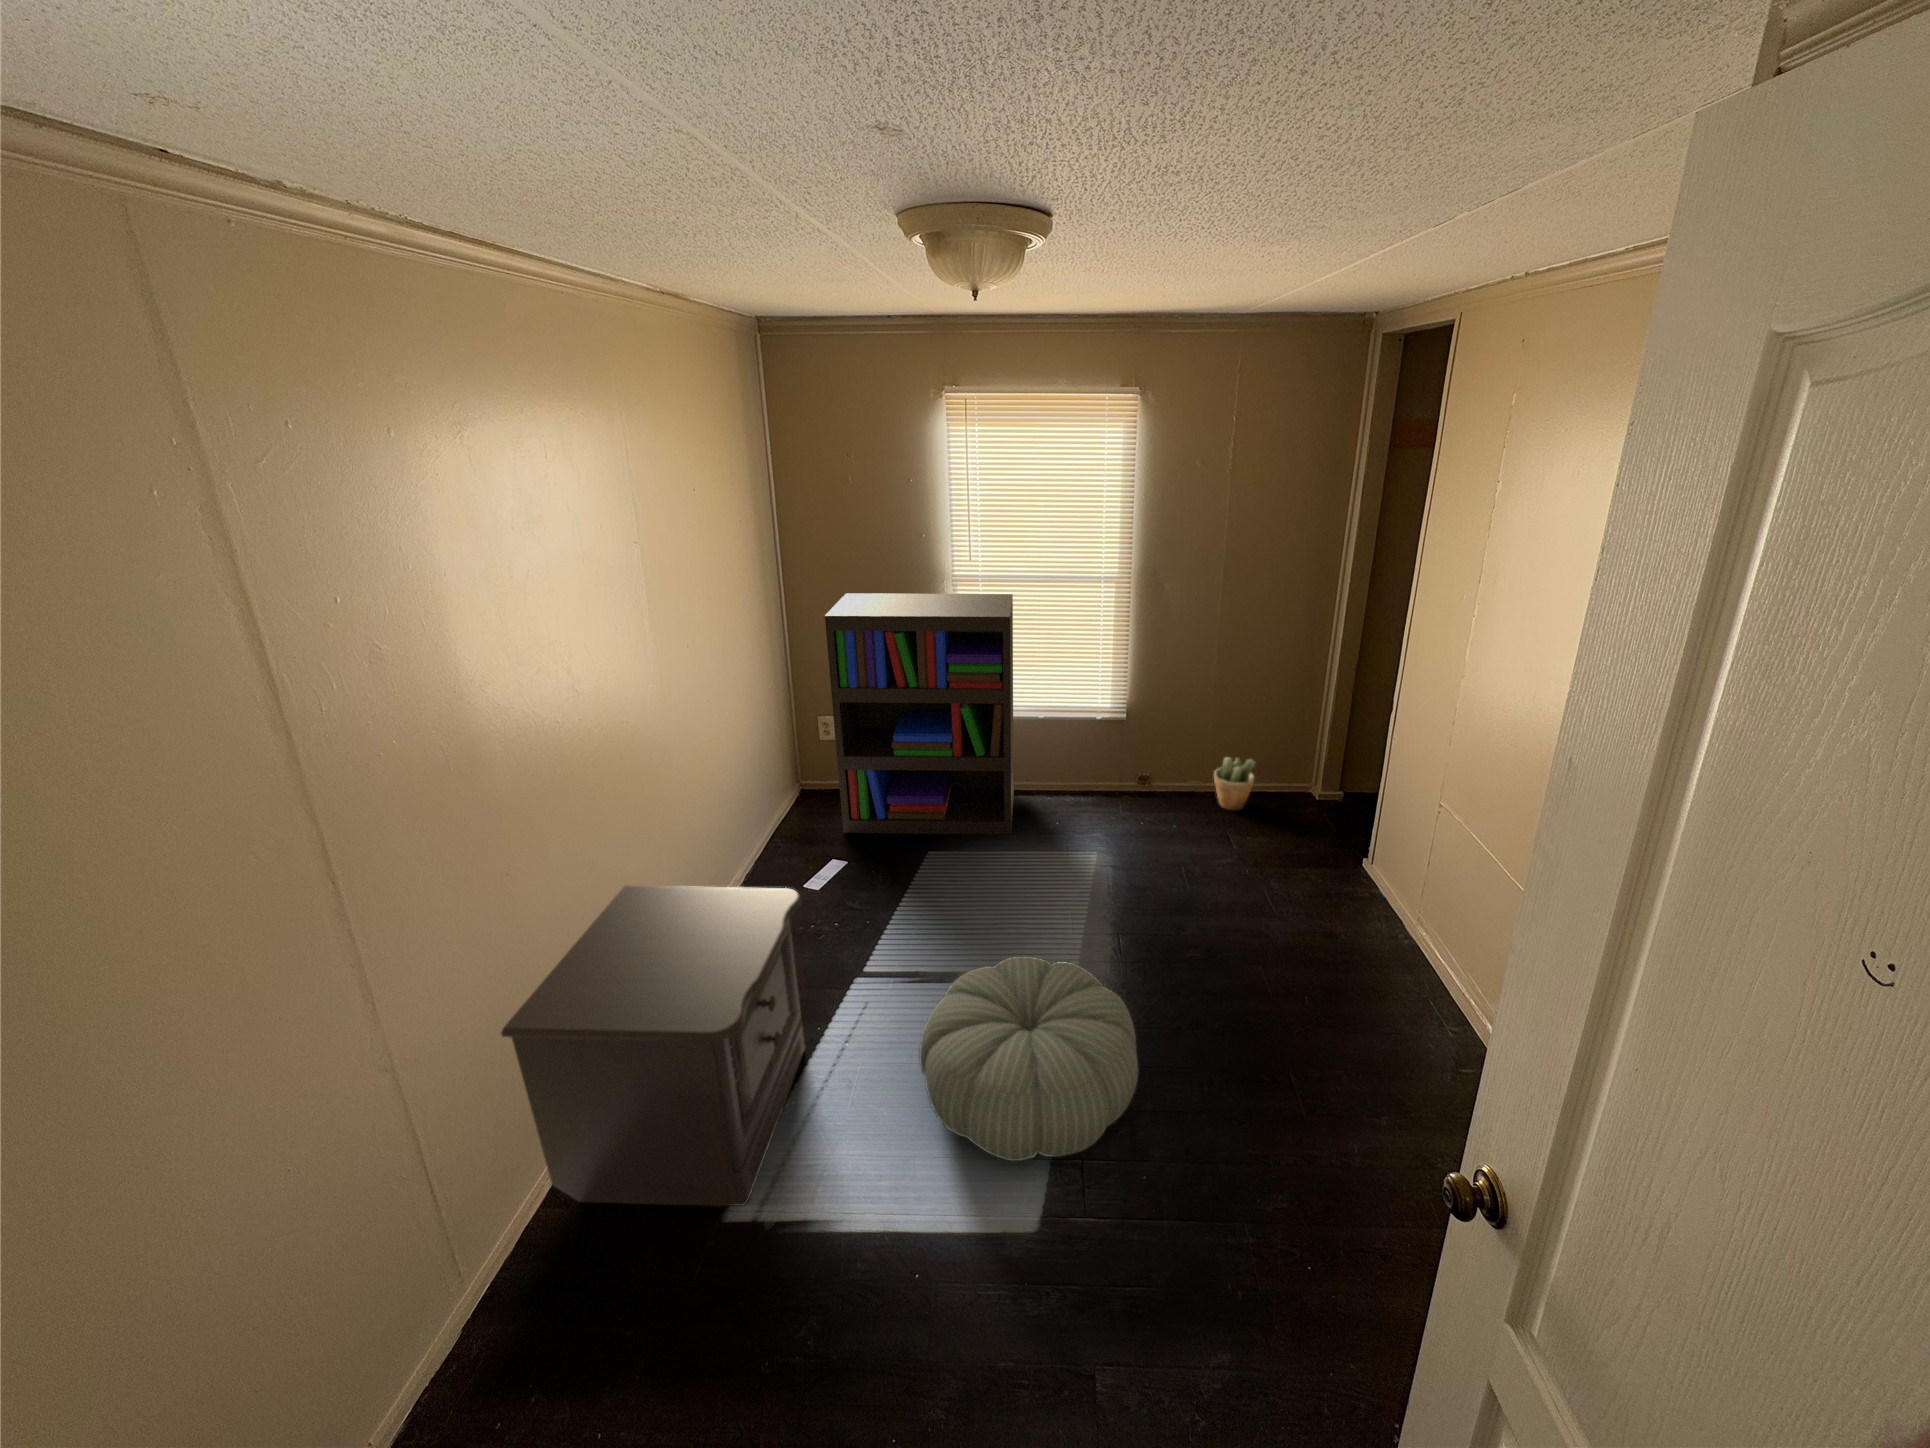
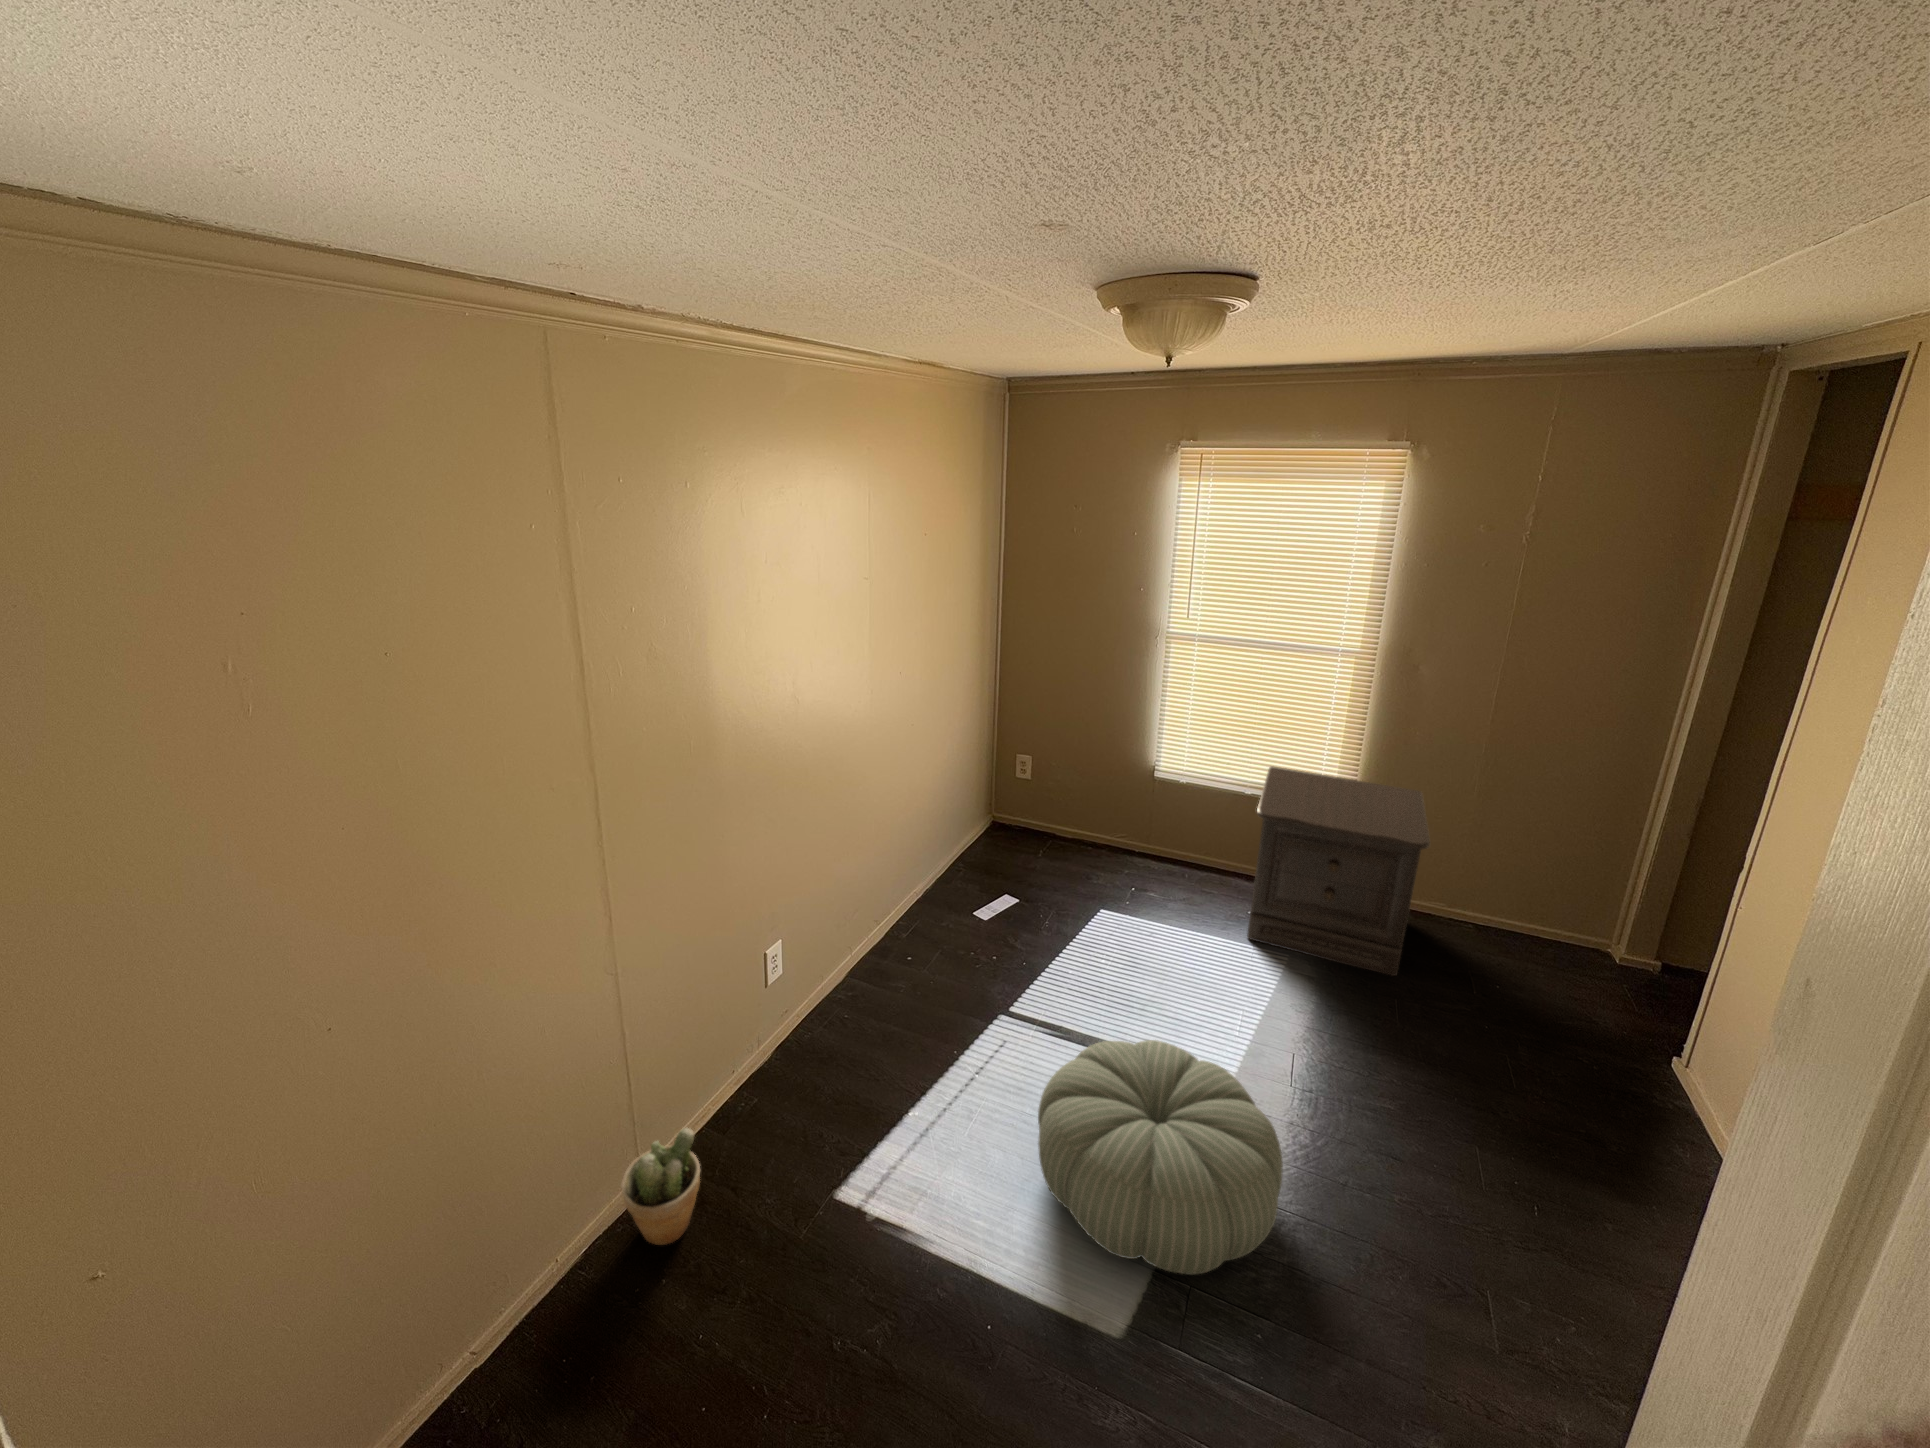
bookshelf: present [825,593,1014,834] -> none [1021,638,1231,914]
potted plant: present [1214,757,1255,810] -> present [622,1128,700,1245]
nightstand: present [501,885,805,1206] -> present [1247,767,1430,976]

